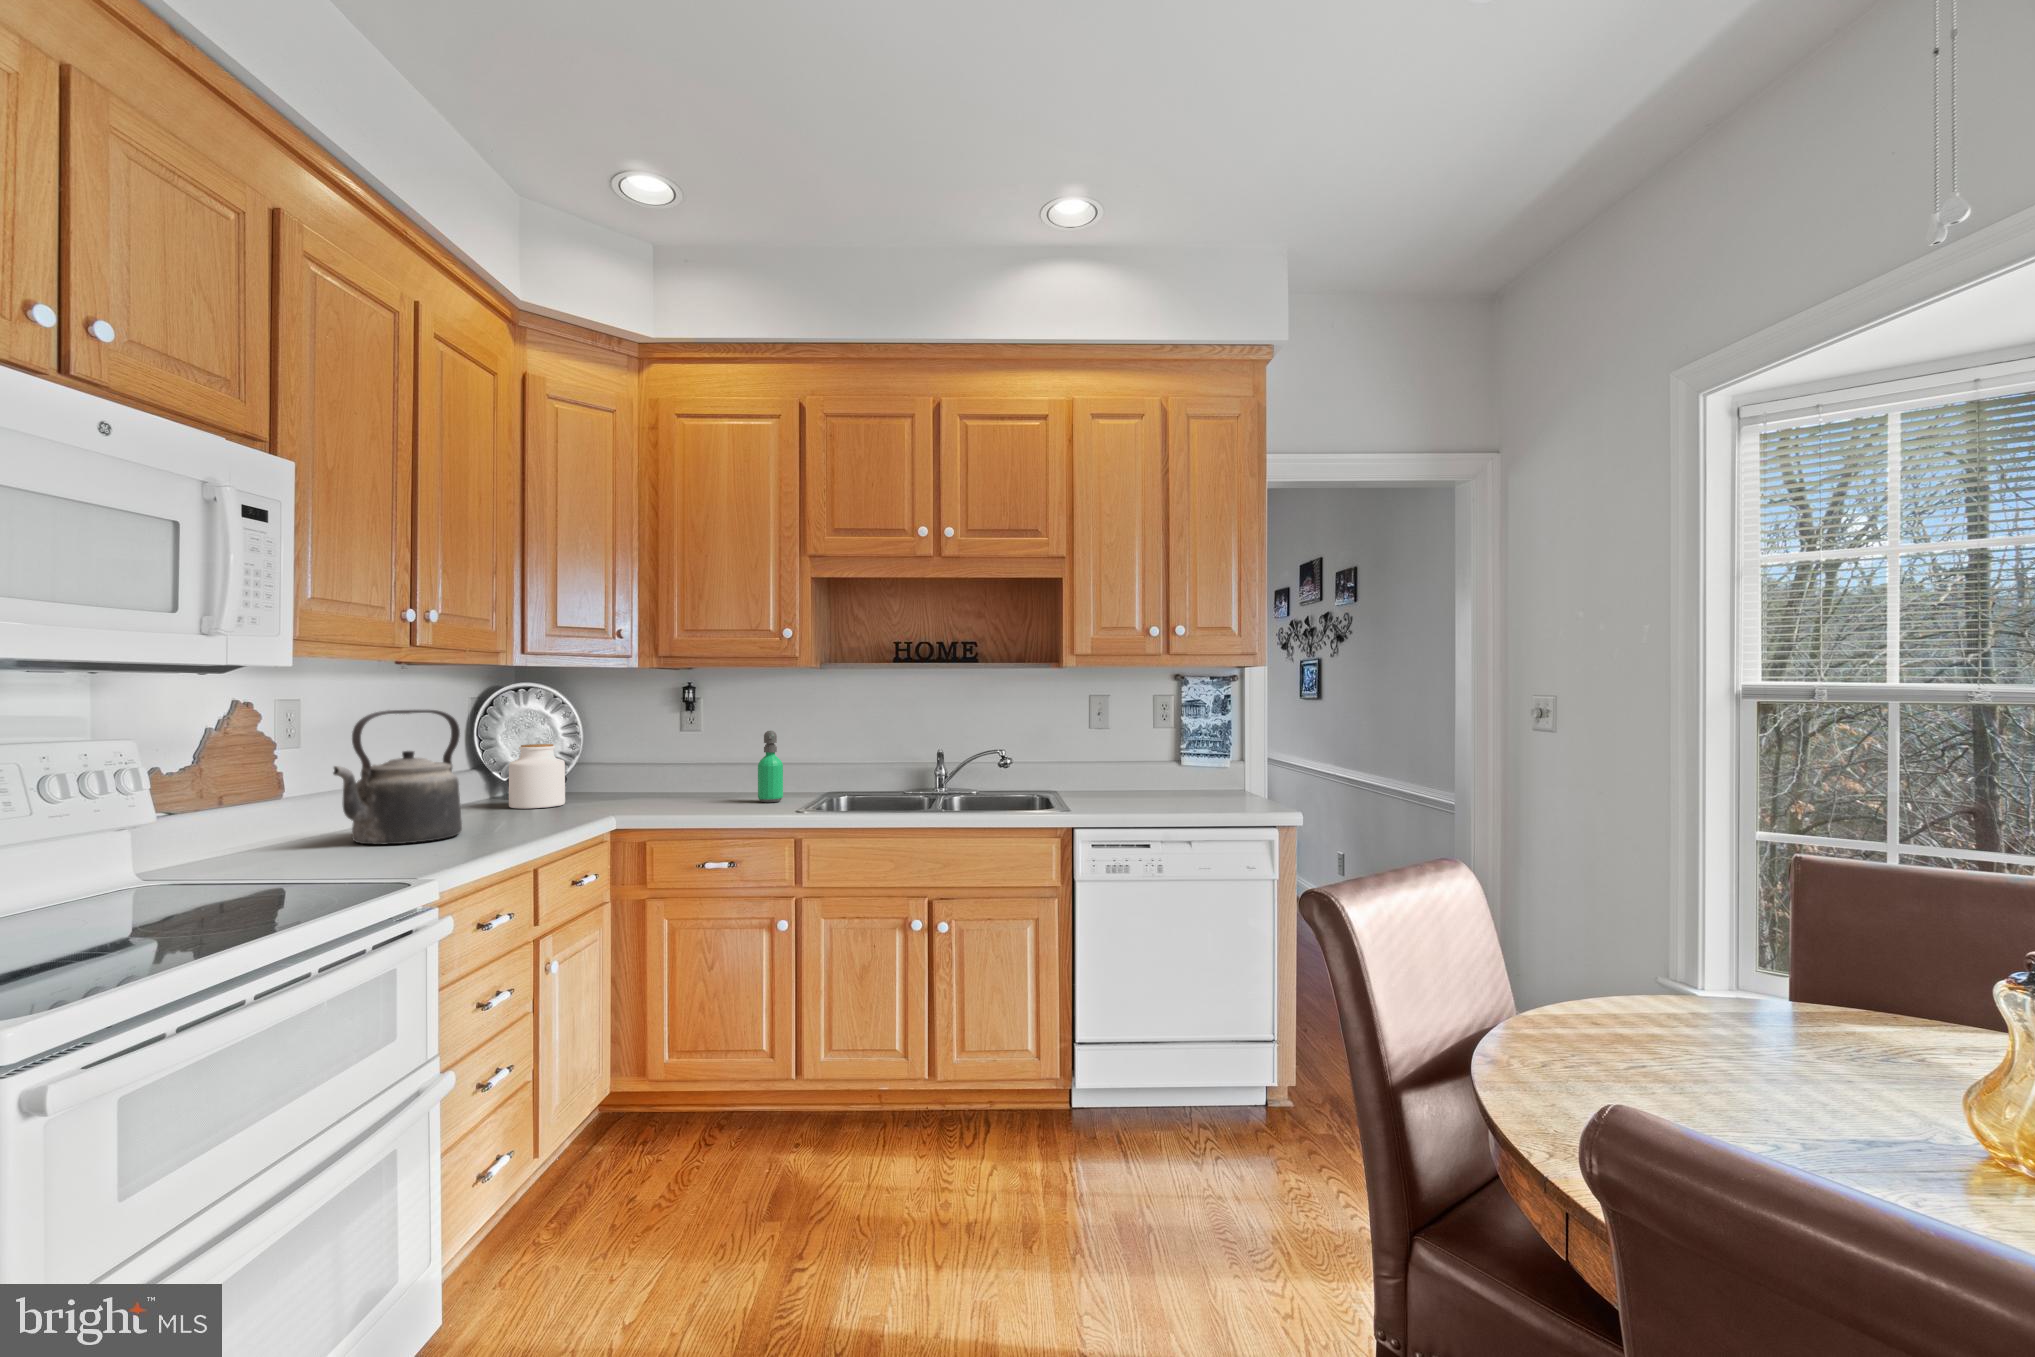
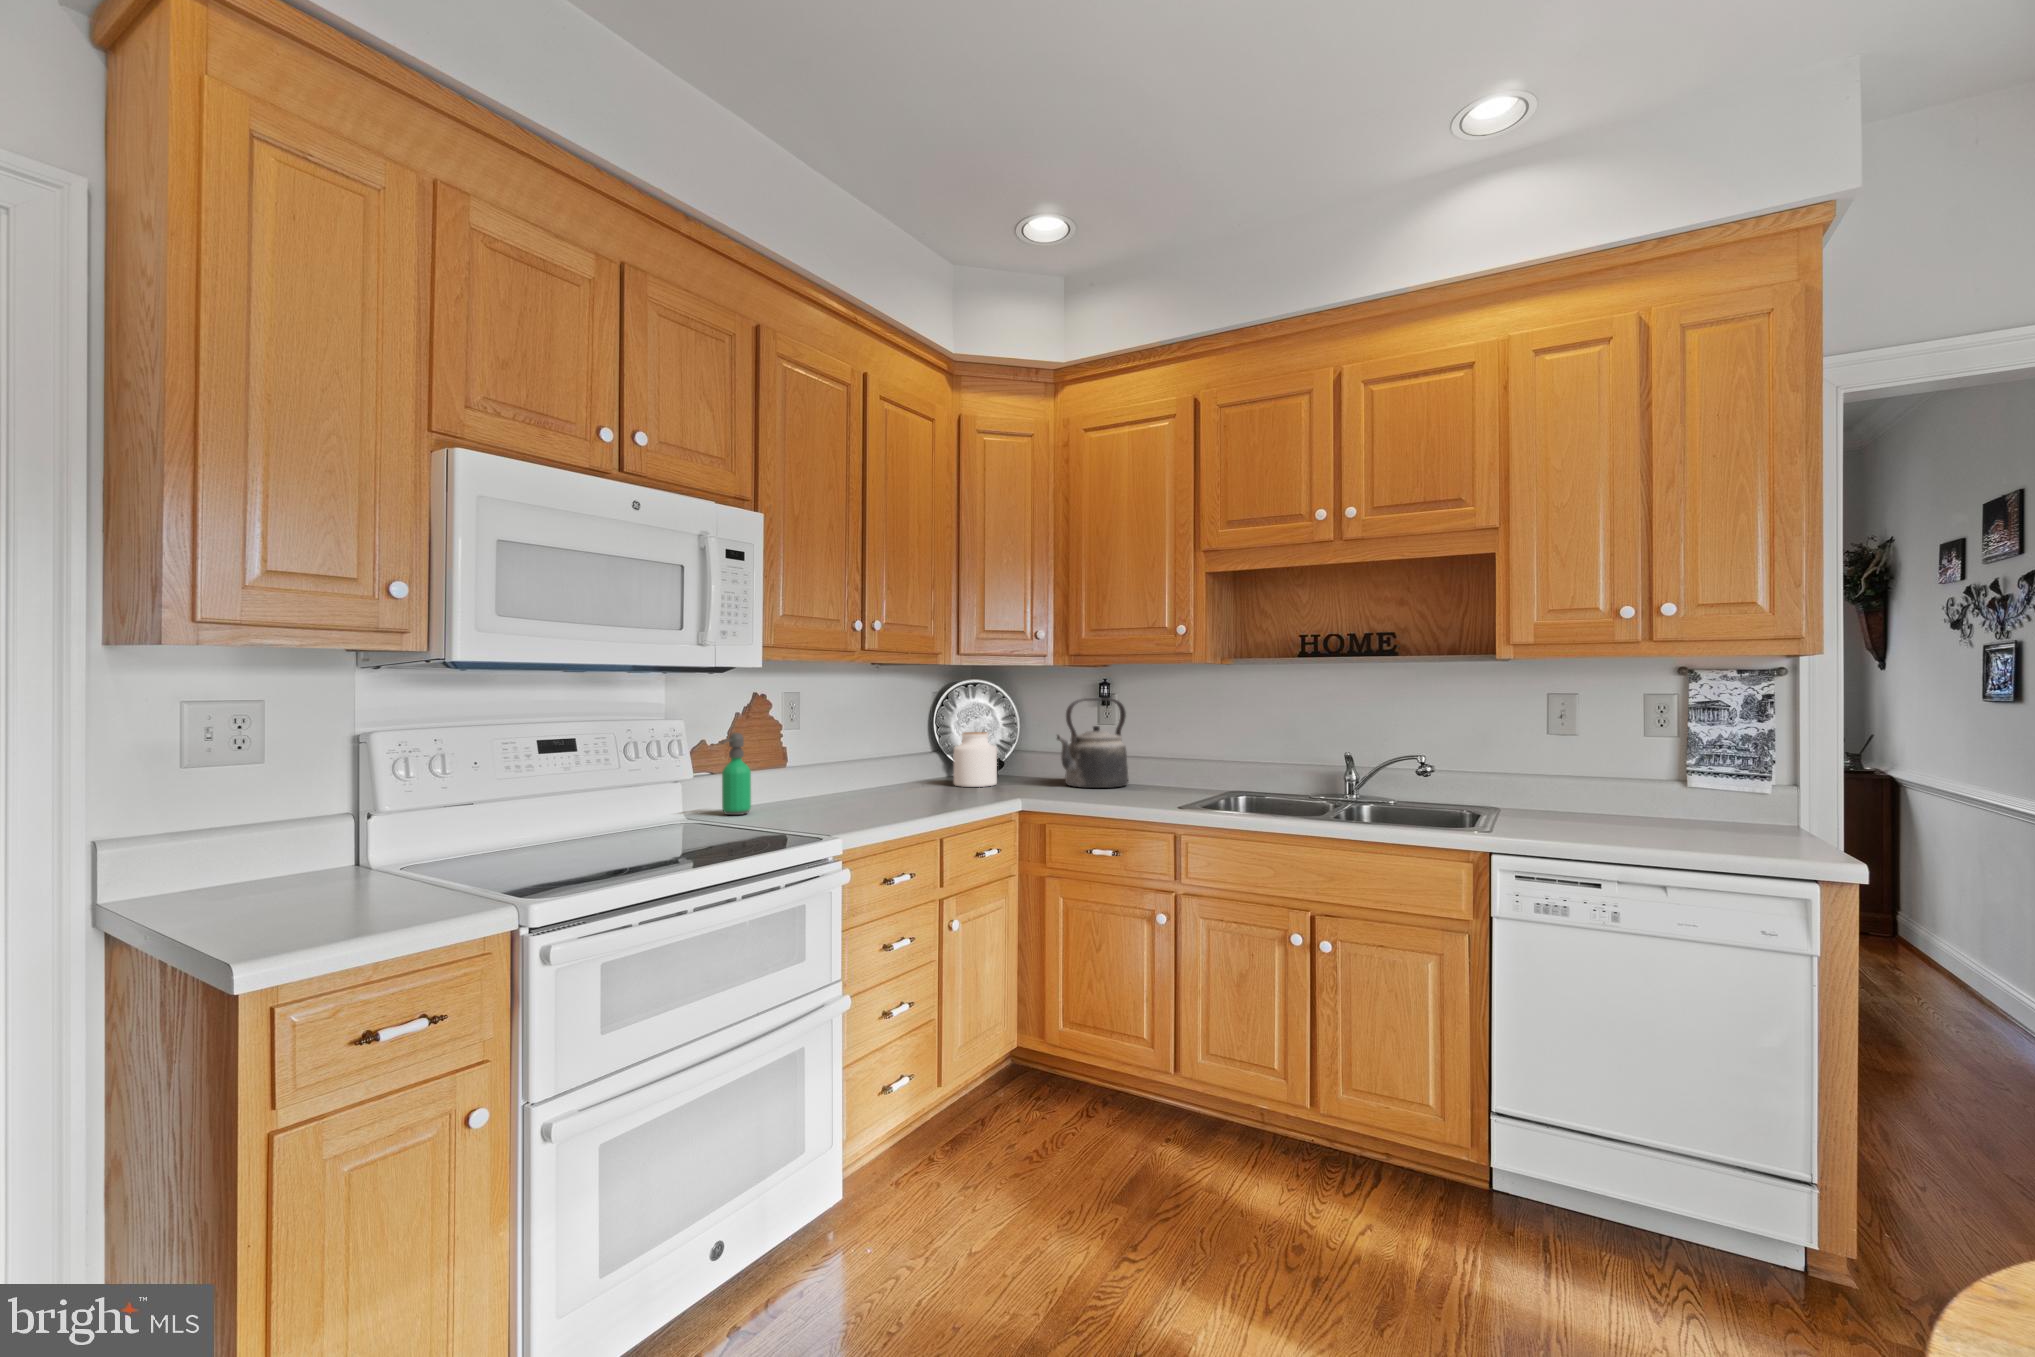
kettle: present [333,710,462,845] -> present [1057,698,1129,788]
soap dispenser: present [758,731,783,802] -> present [722,733,751,815]

